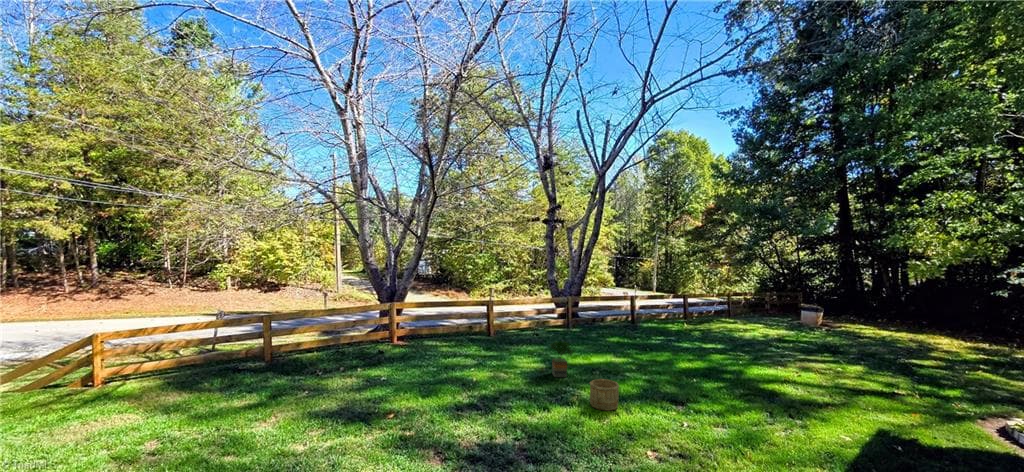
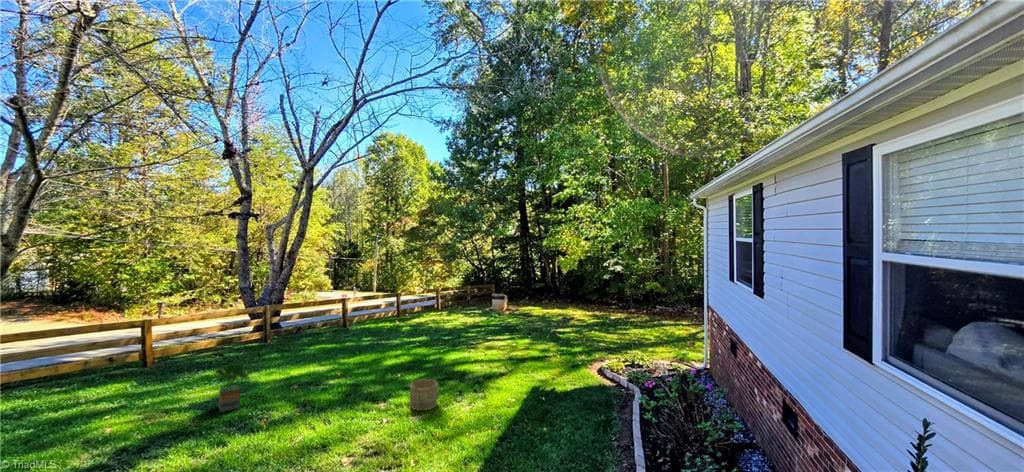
wooden bucket: present [590,379,619,411] -> present [409,379,438,411]

